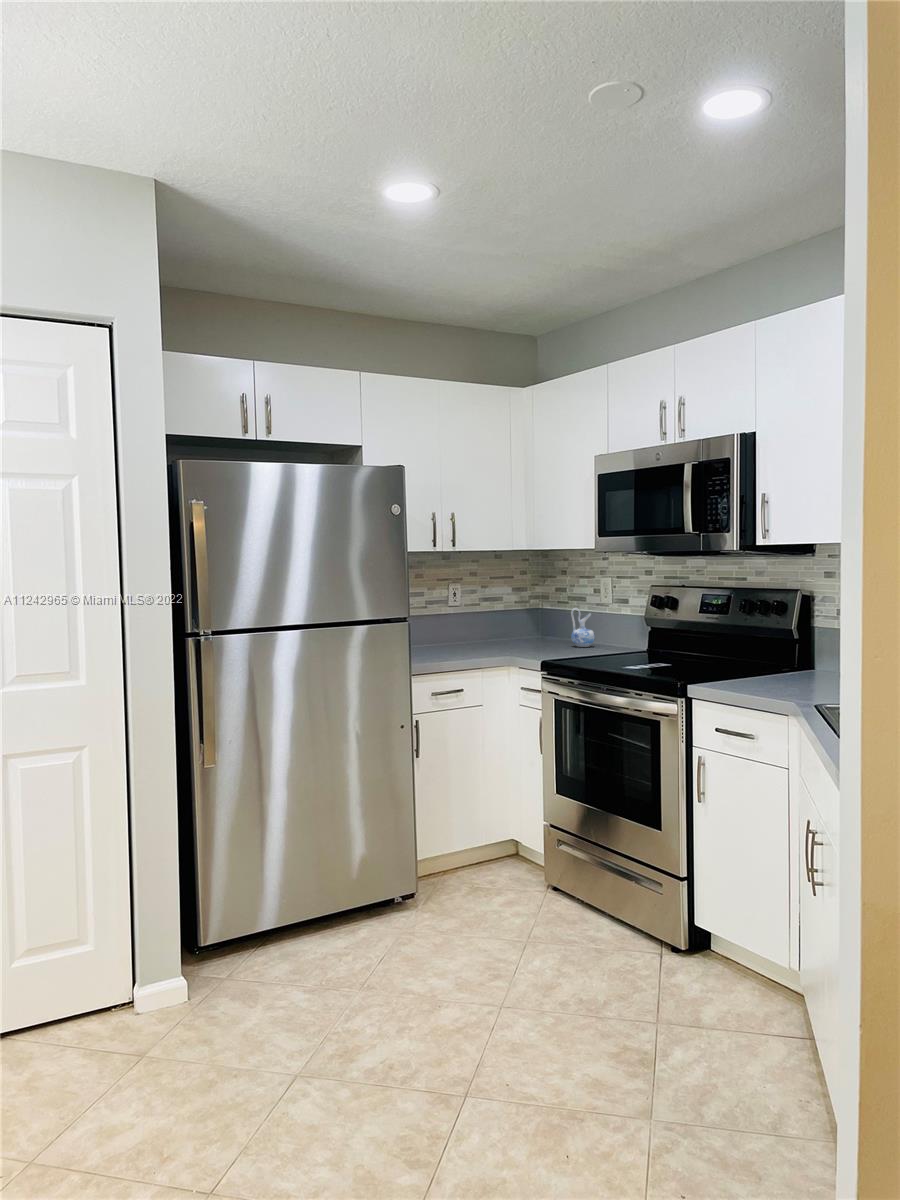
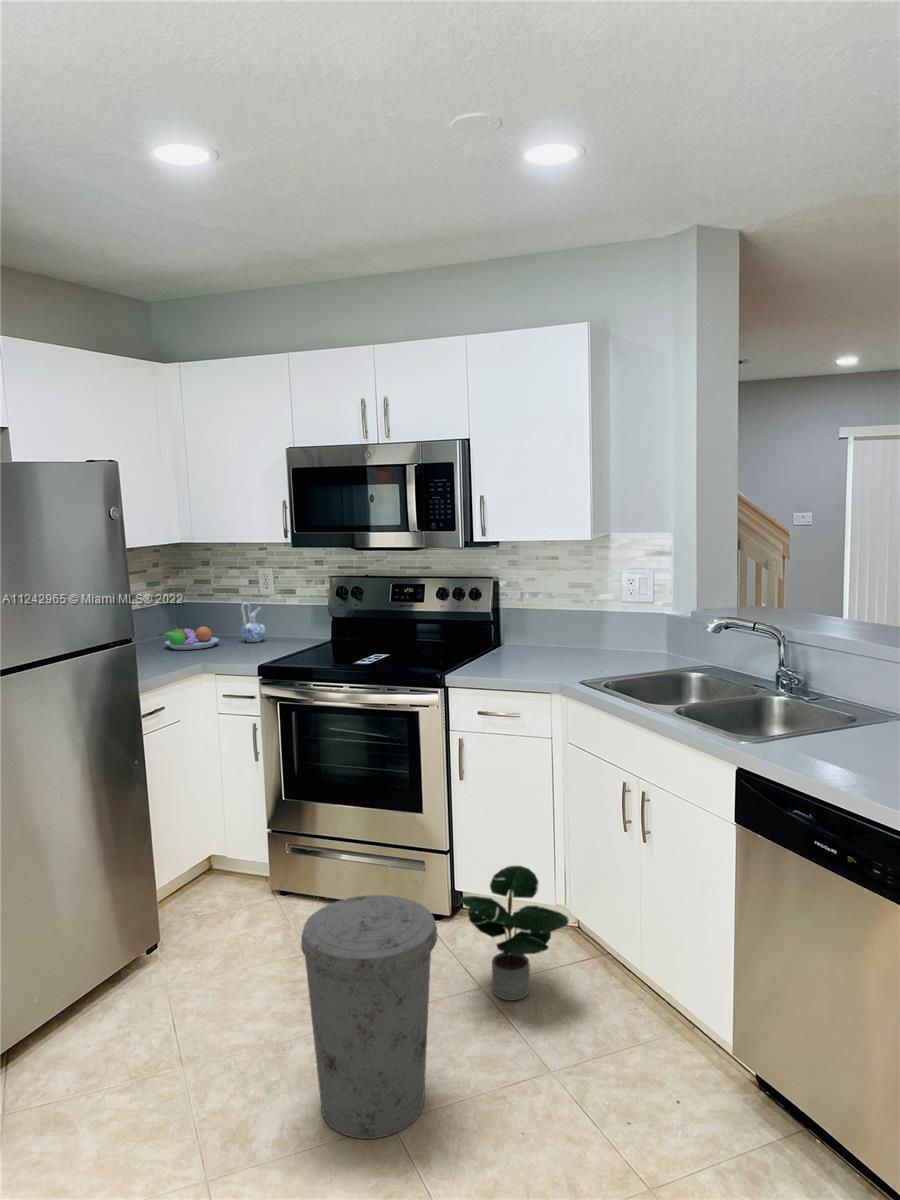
fruit bowl: none [497,626,551,648] -> present [159,625,219,650]
trash can: none [397,870,527,1100] -> present [301,895,437,1139]
potted plant: none [620,900,736,1047] -> present [460,866,569,1001]

